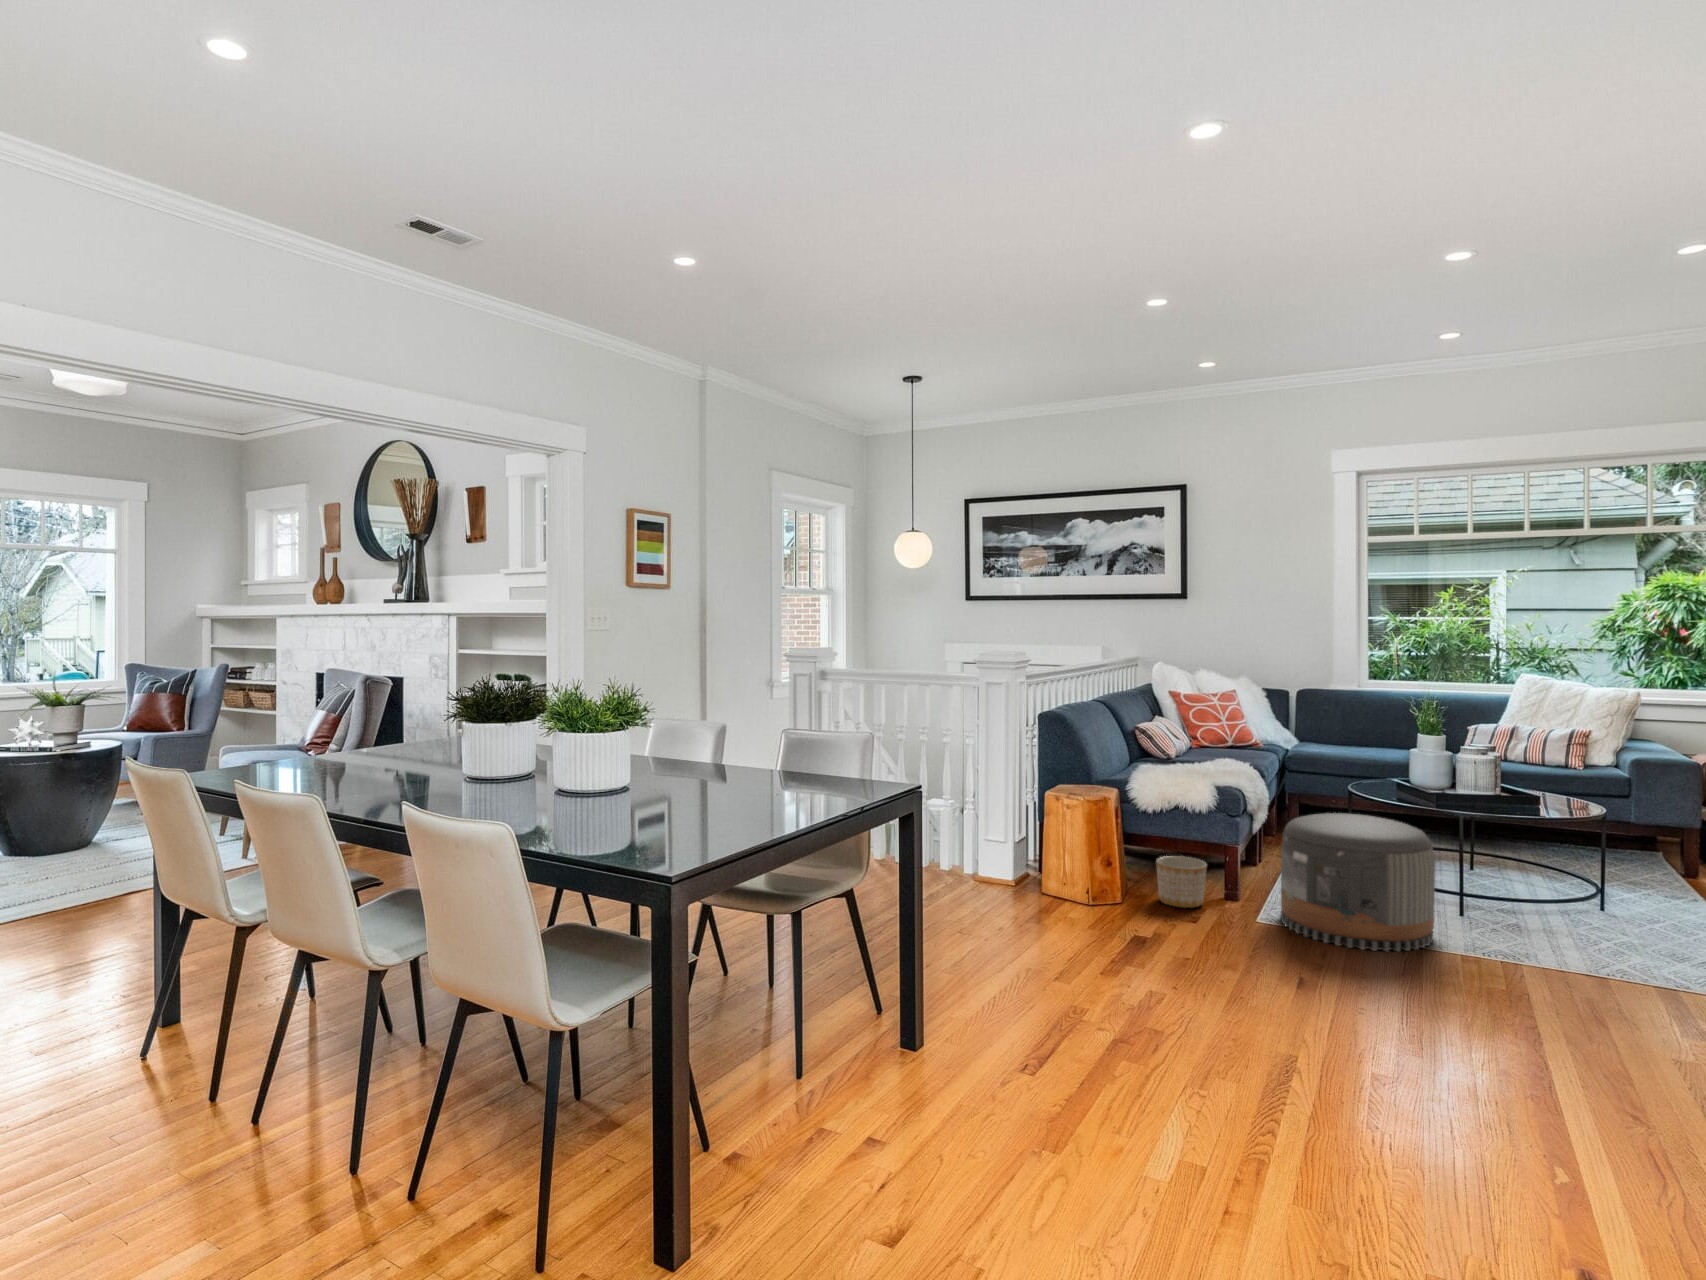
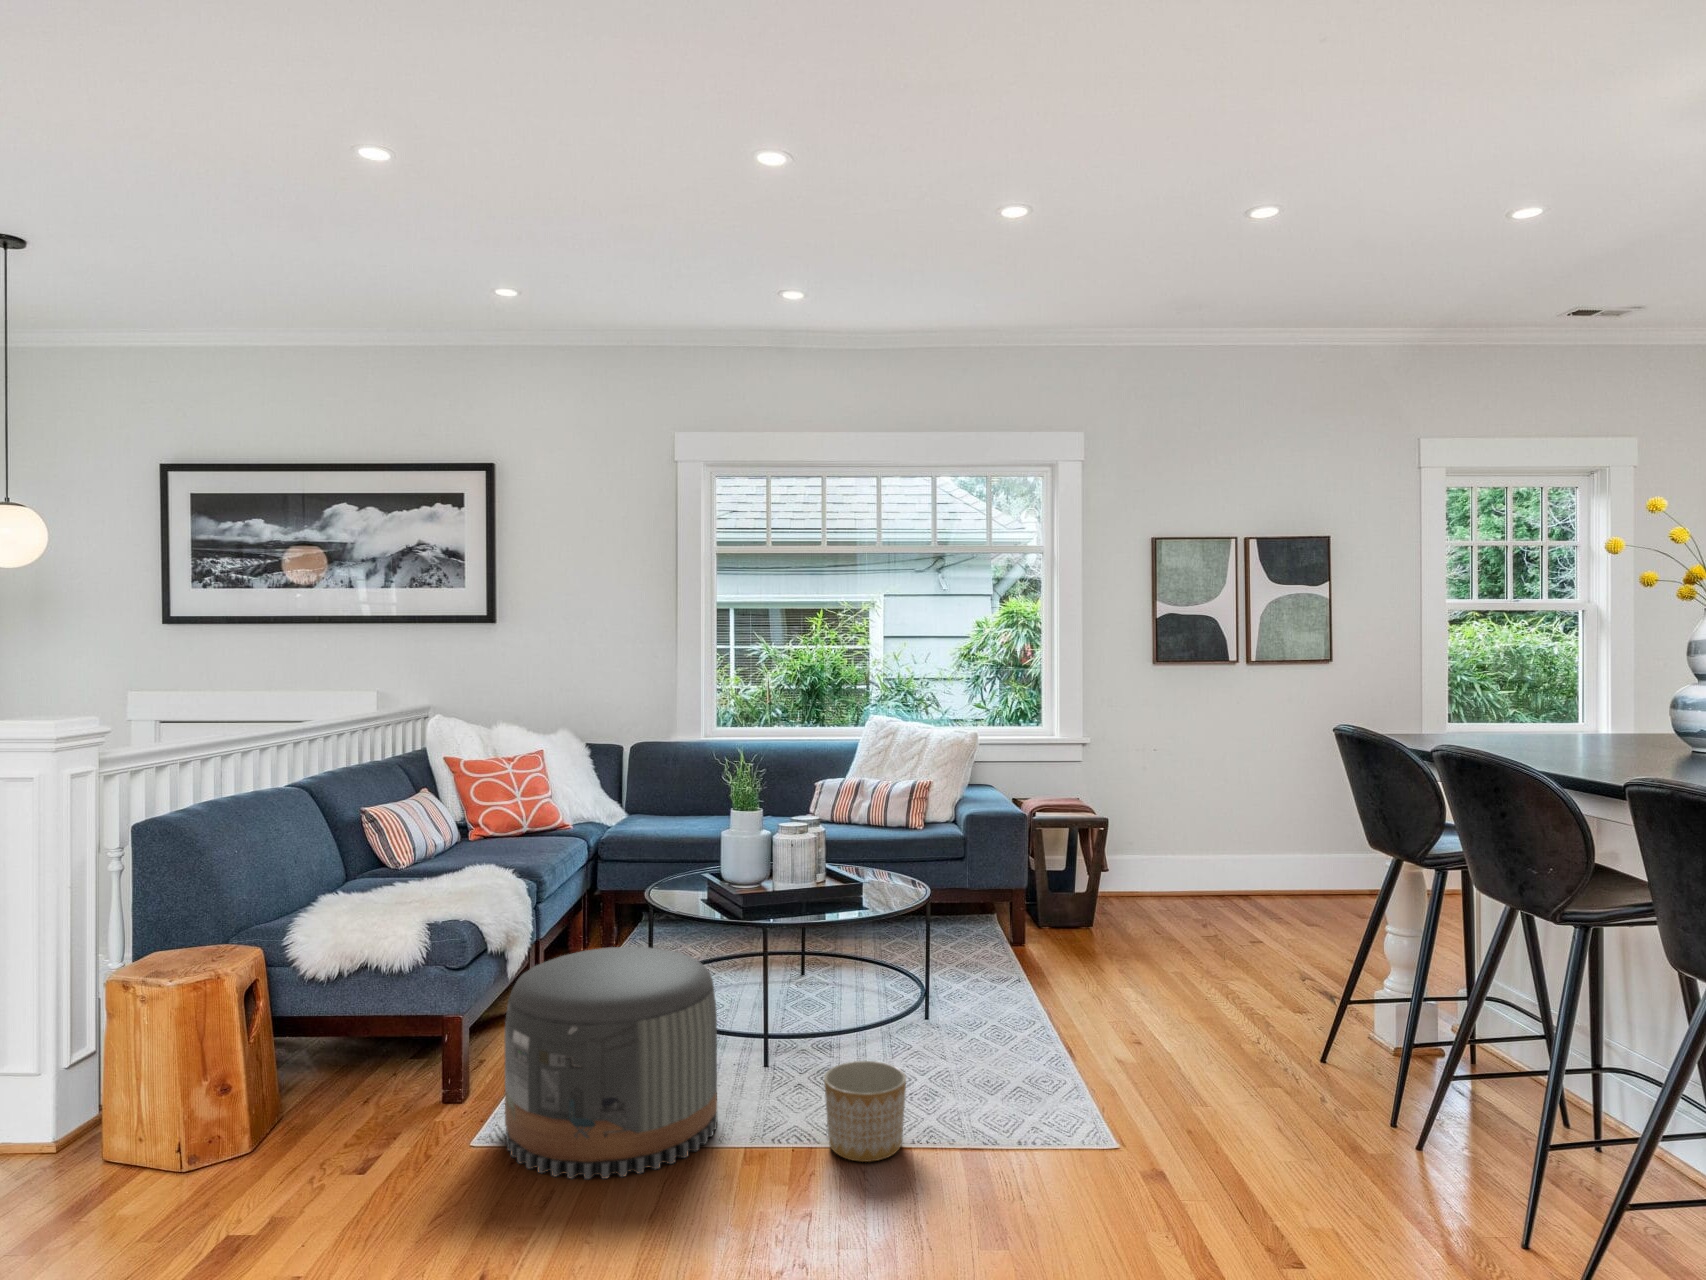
planter: present [1156,856,1207,908] -> present [824,1061,906,1162]

